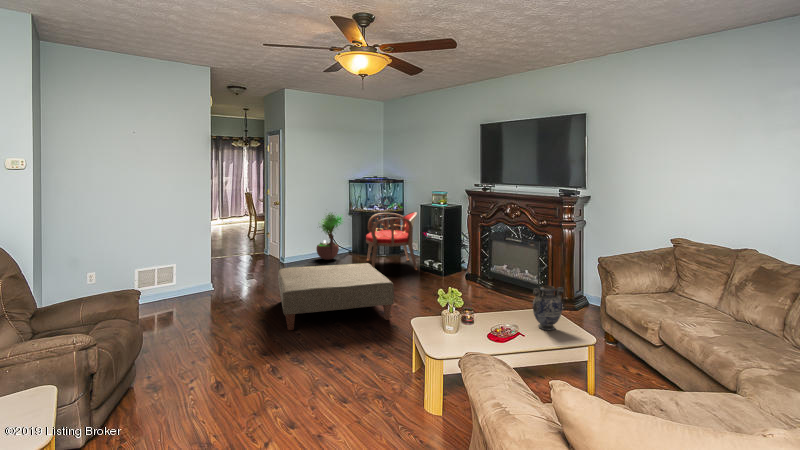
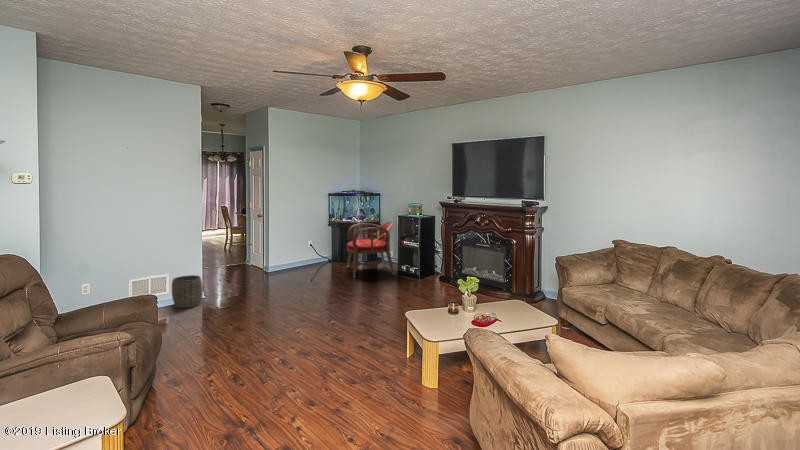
potted tree: present [317,213,343,260] -> none [299,221,326,268]
ottoman: present [278,263,394,330] -> none [273,269,382,329]
woven basket: none [173,266,206,301] -> present [172,275,203,308]
decorative vase: present [532,285,563,330] -> none [505,280,530,317]

